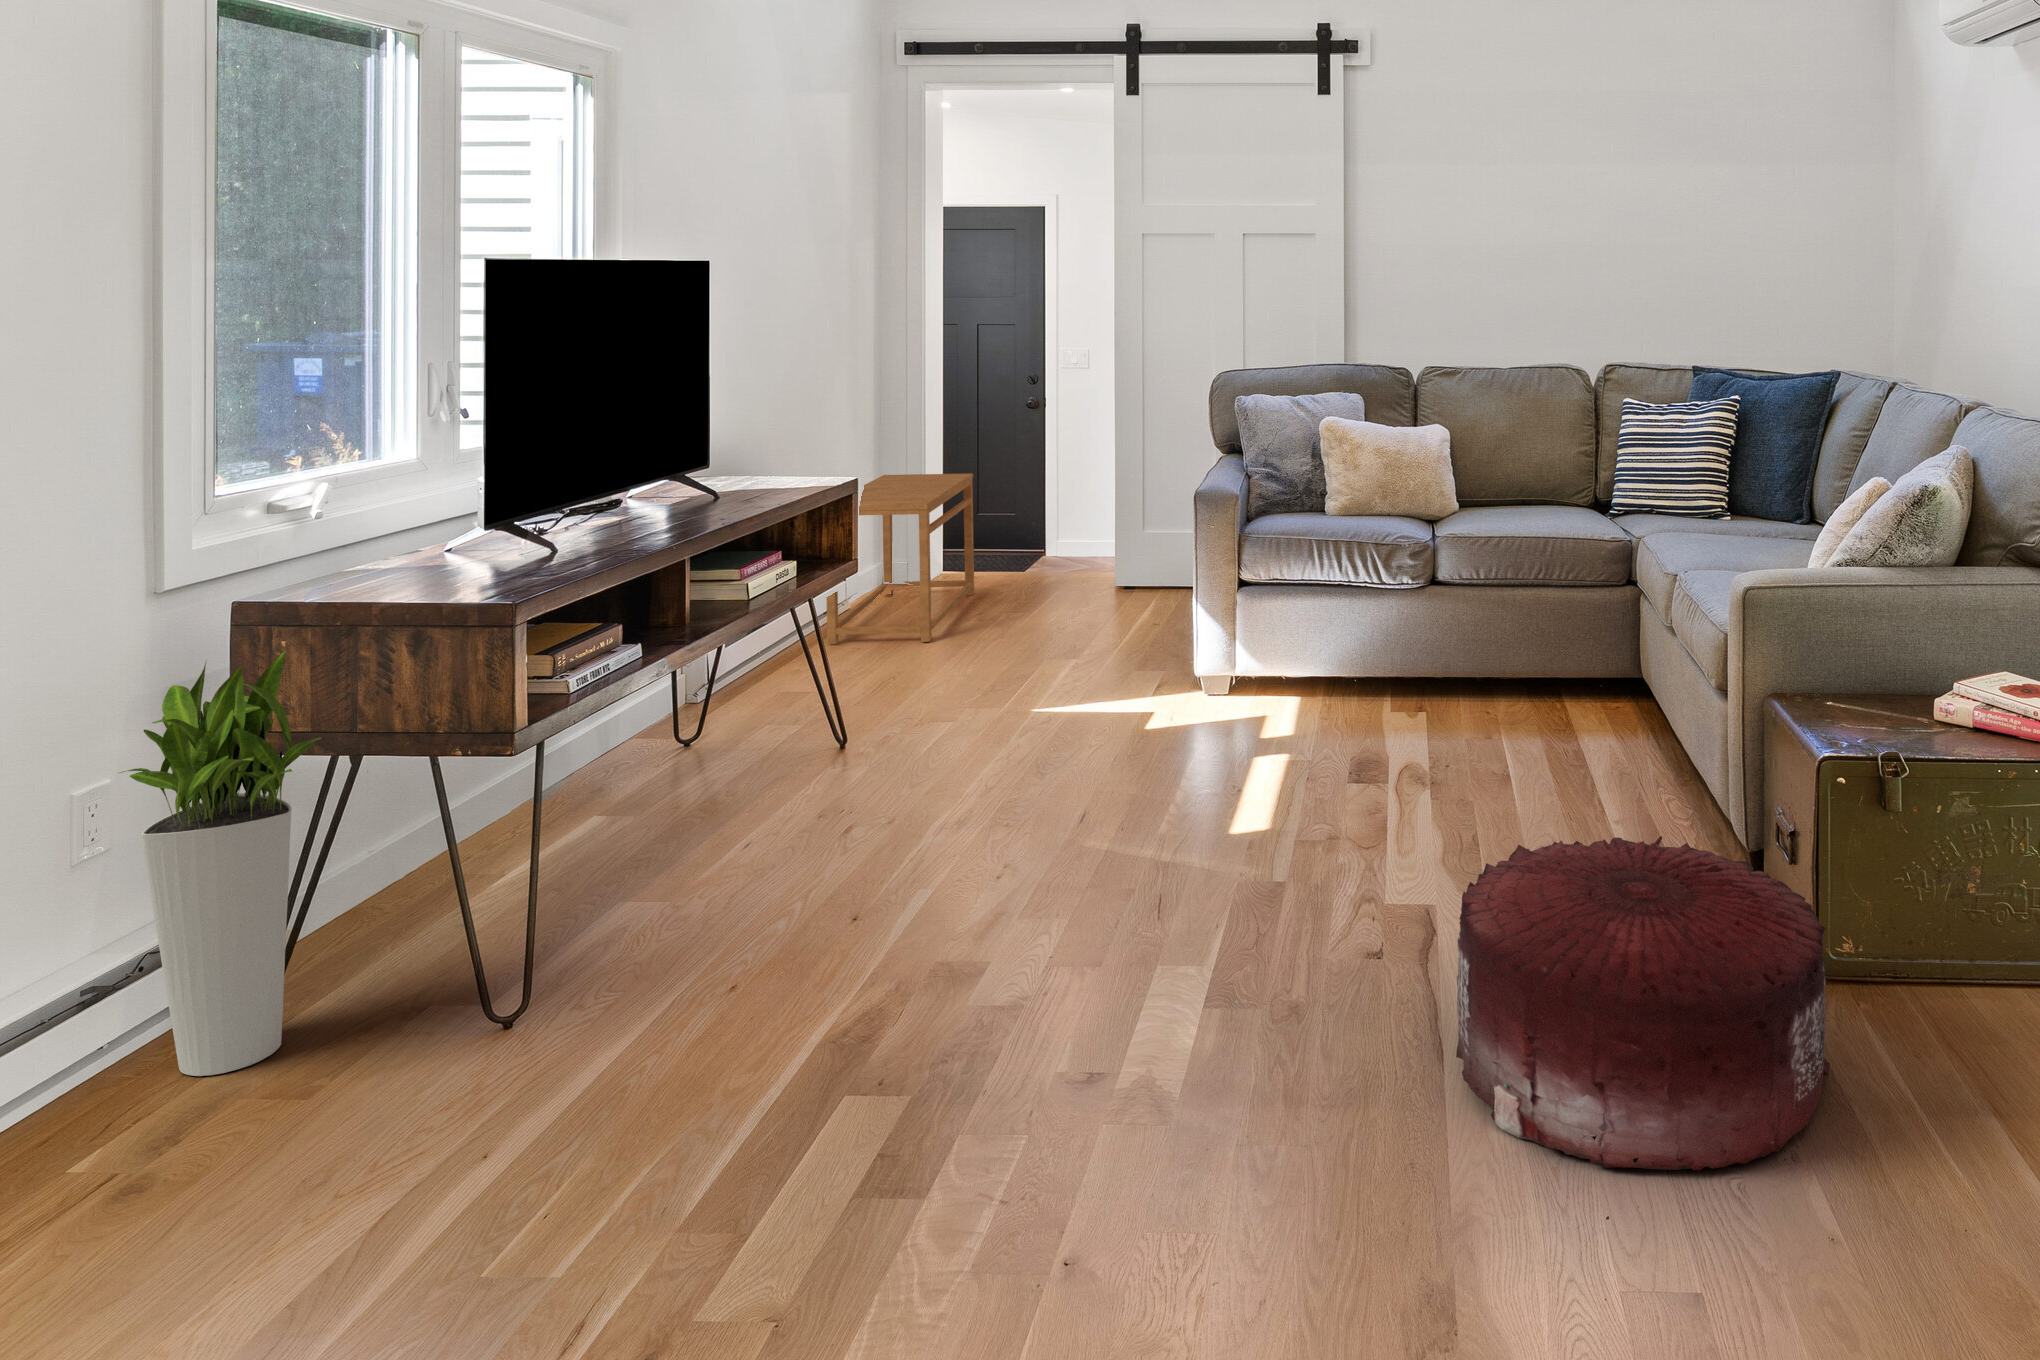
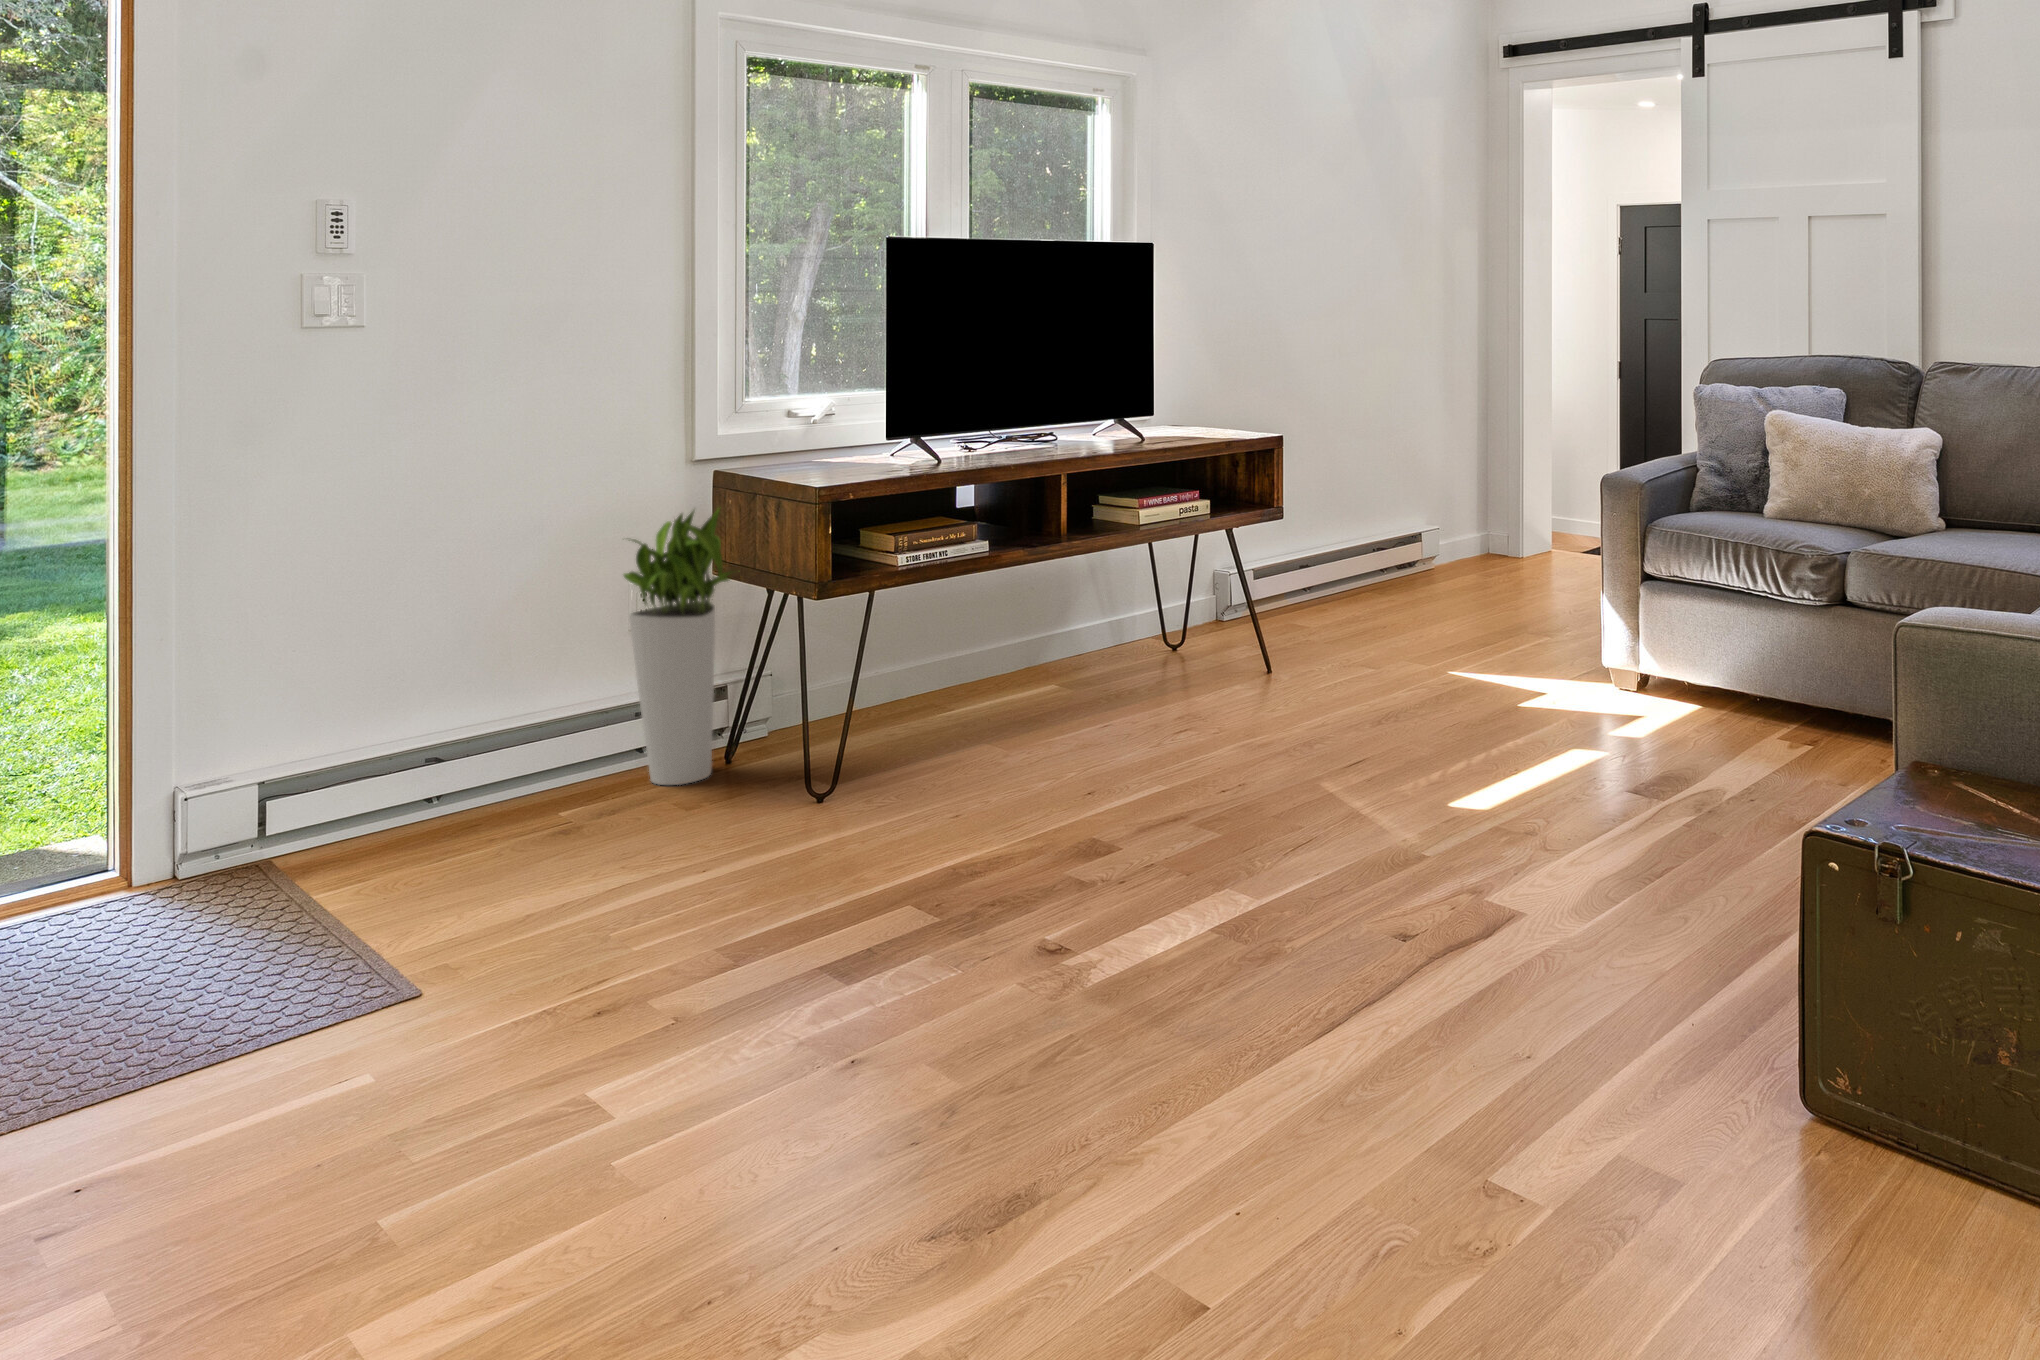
side table: present [826,474,974,644] -> none [1375,448,1554,602]
pouf: present [1456,836,1830,1170] -> none [1224,843,1638,1230]

